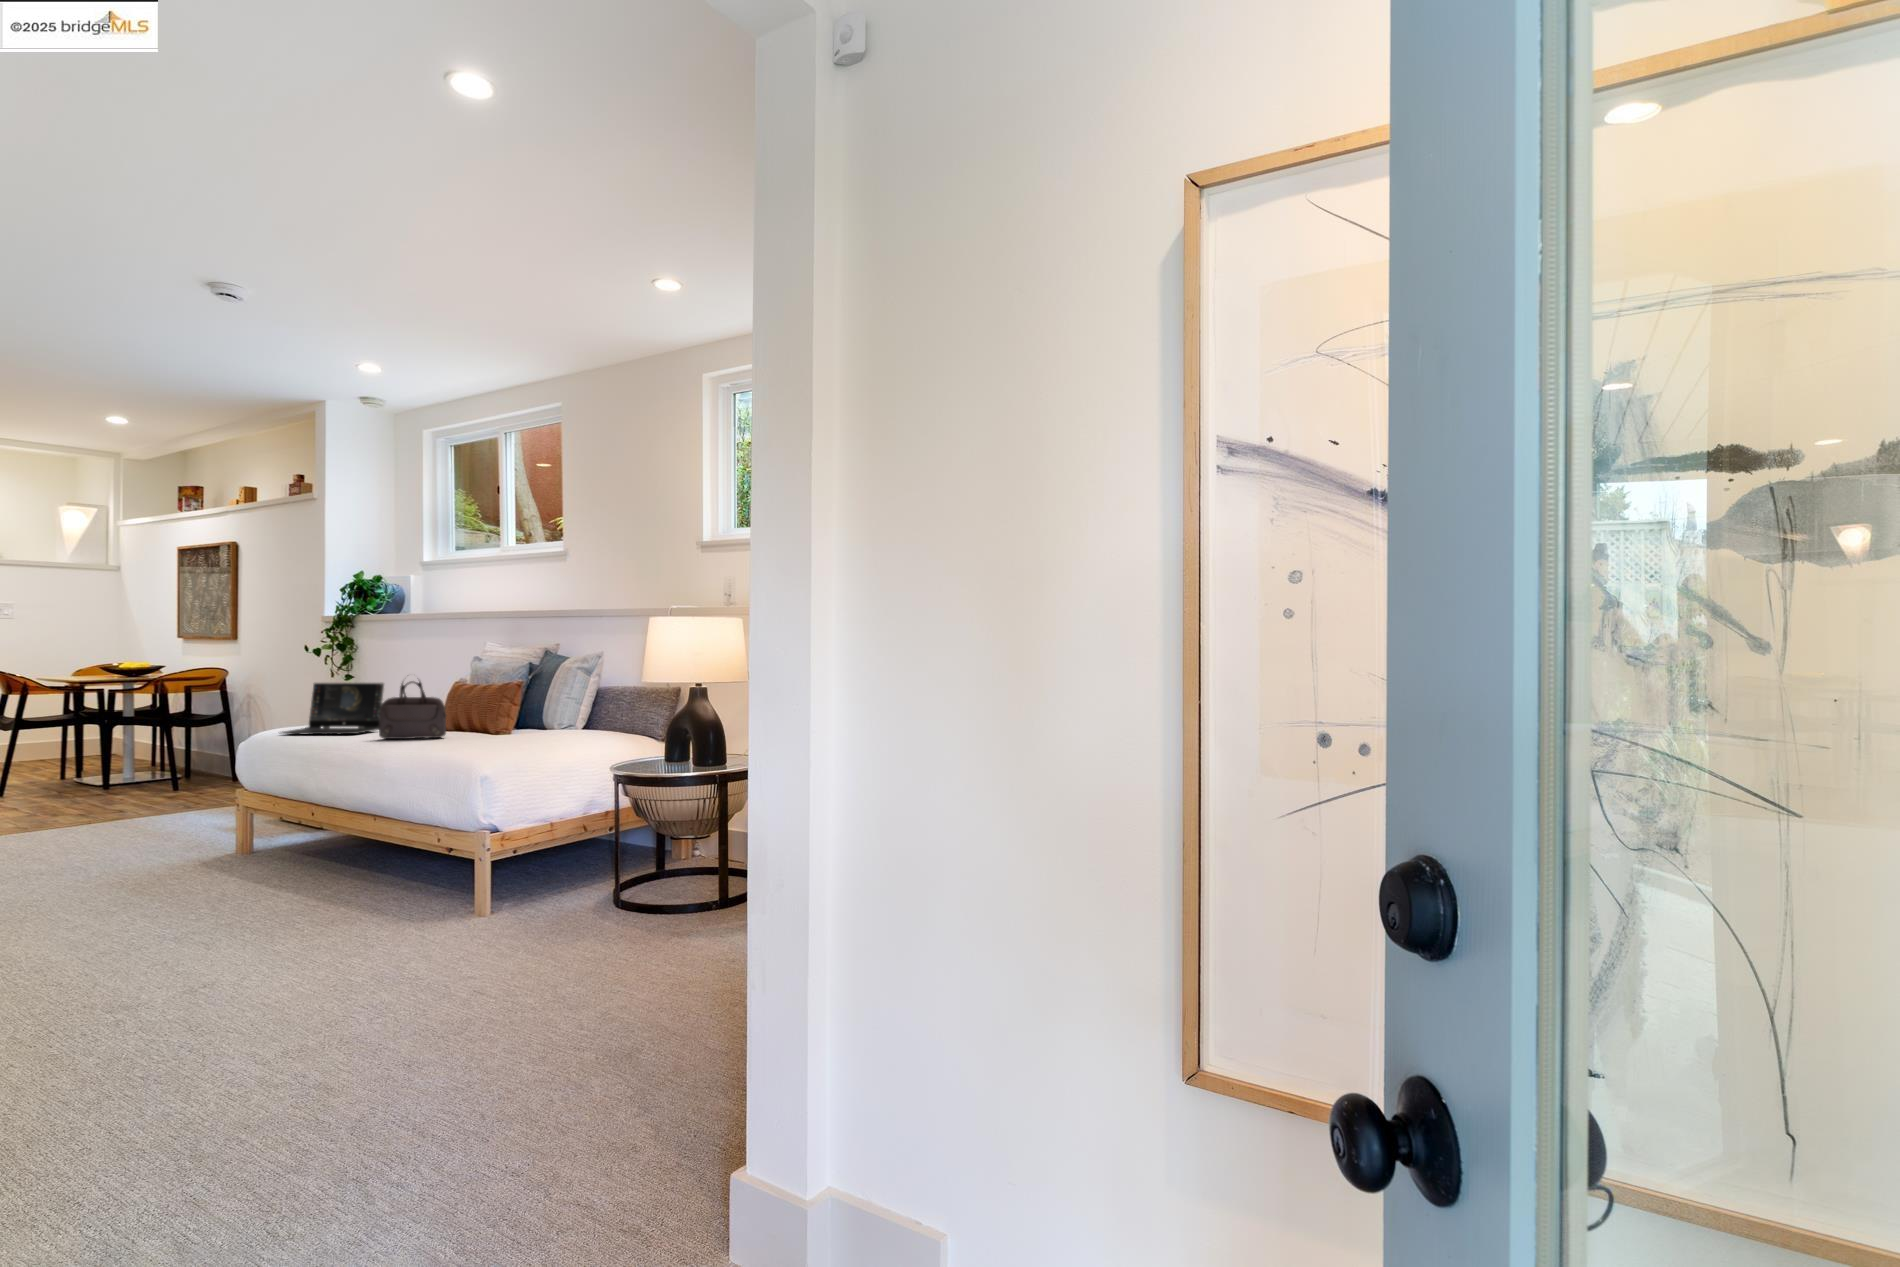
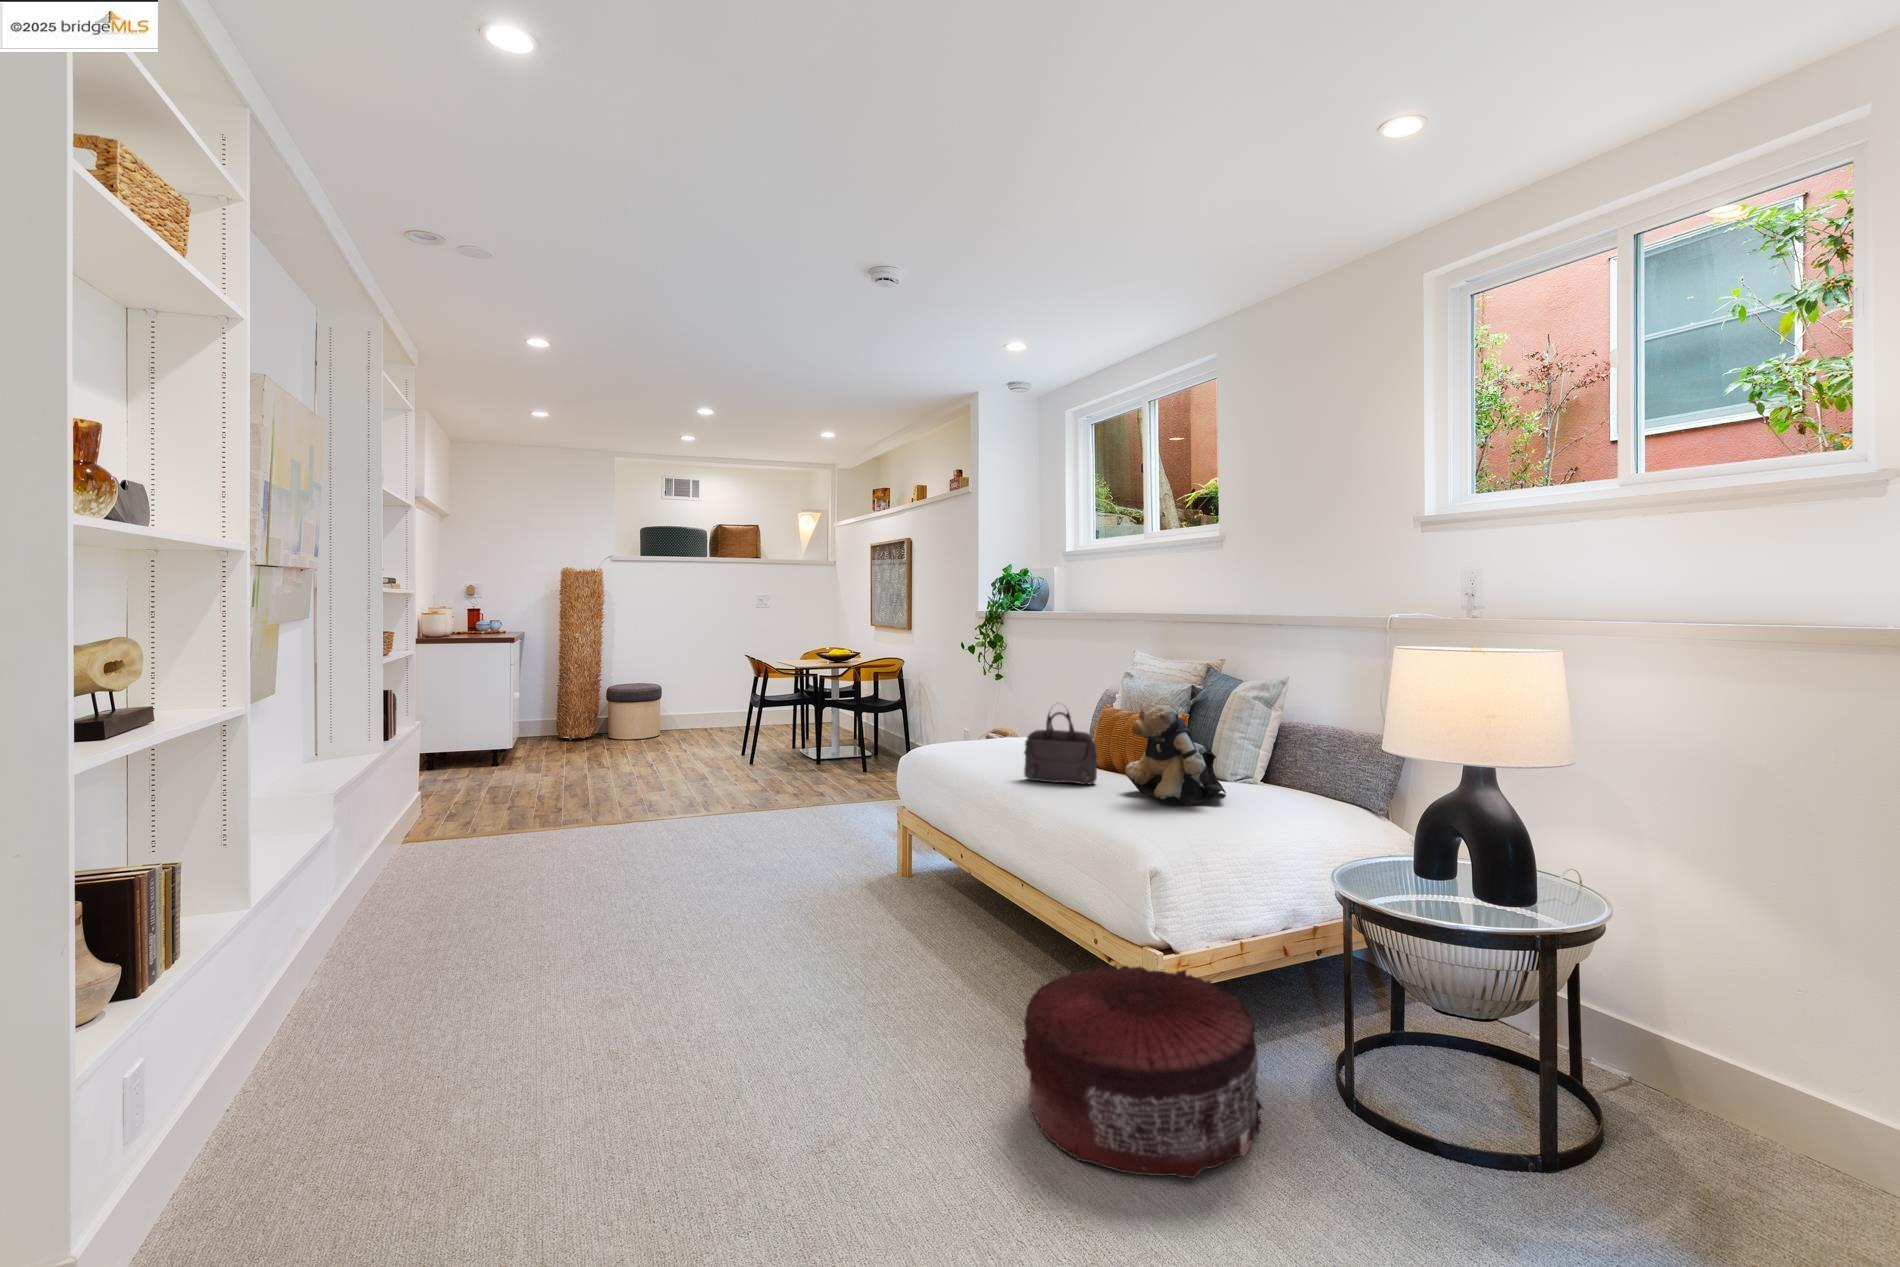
teddy bear: none [470,666,552,742] -> present [1125,700,1226,806]
laptop: present [282,683,384,735] -> none [930,698,1030,764]
pouf: none [378,840,562,956] -> present [1023,965,1263,1178]

